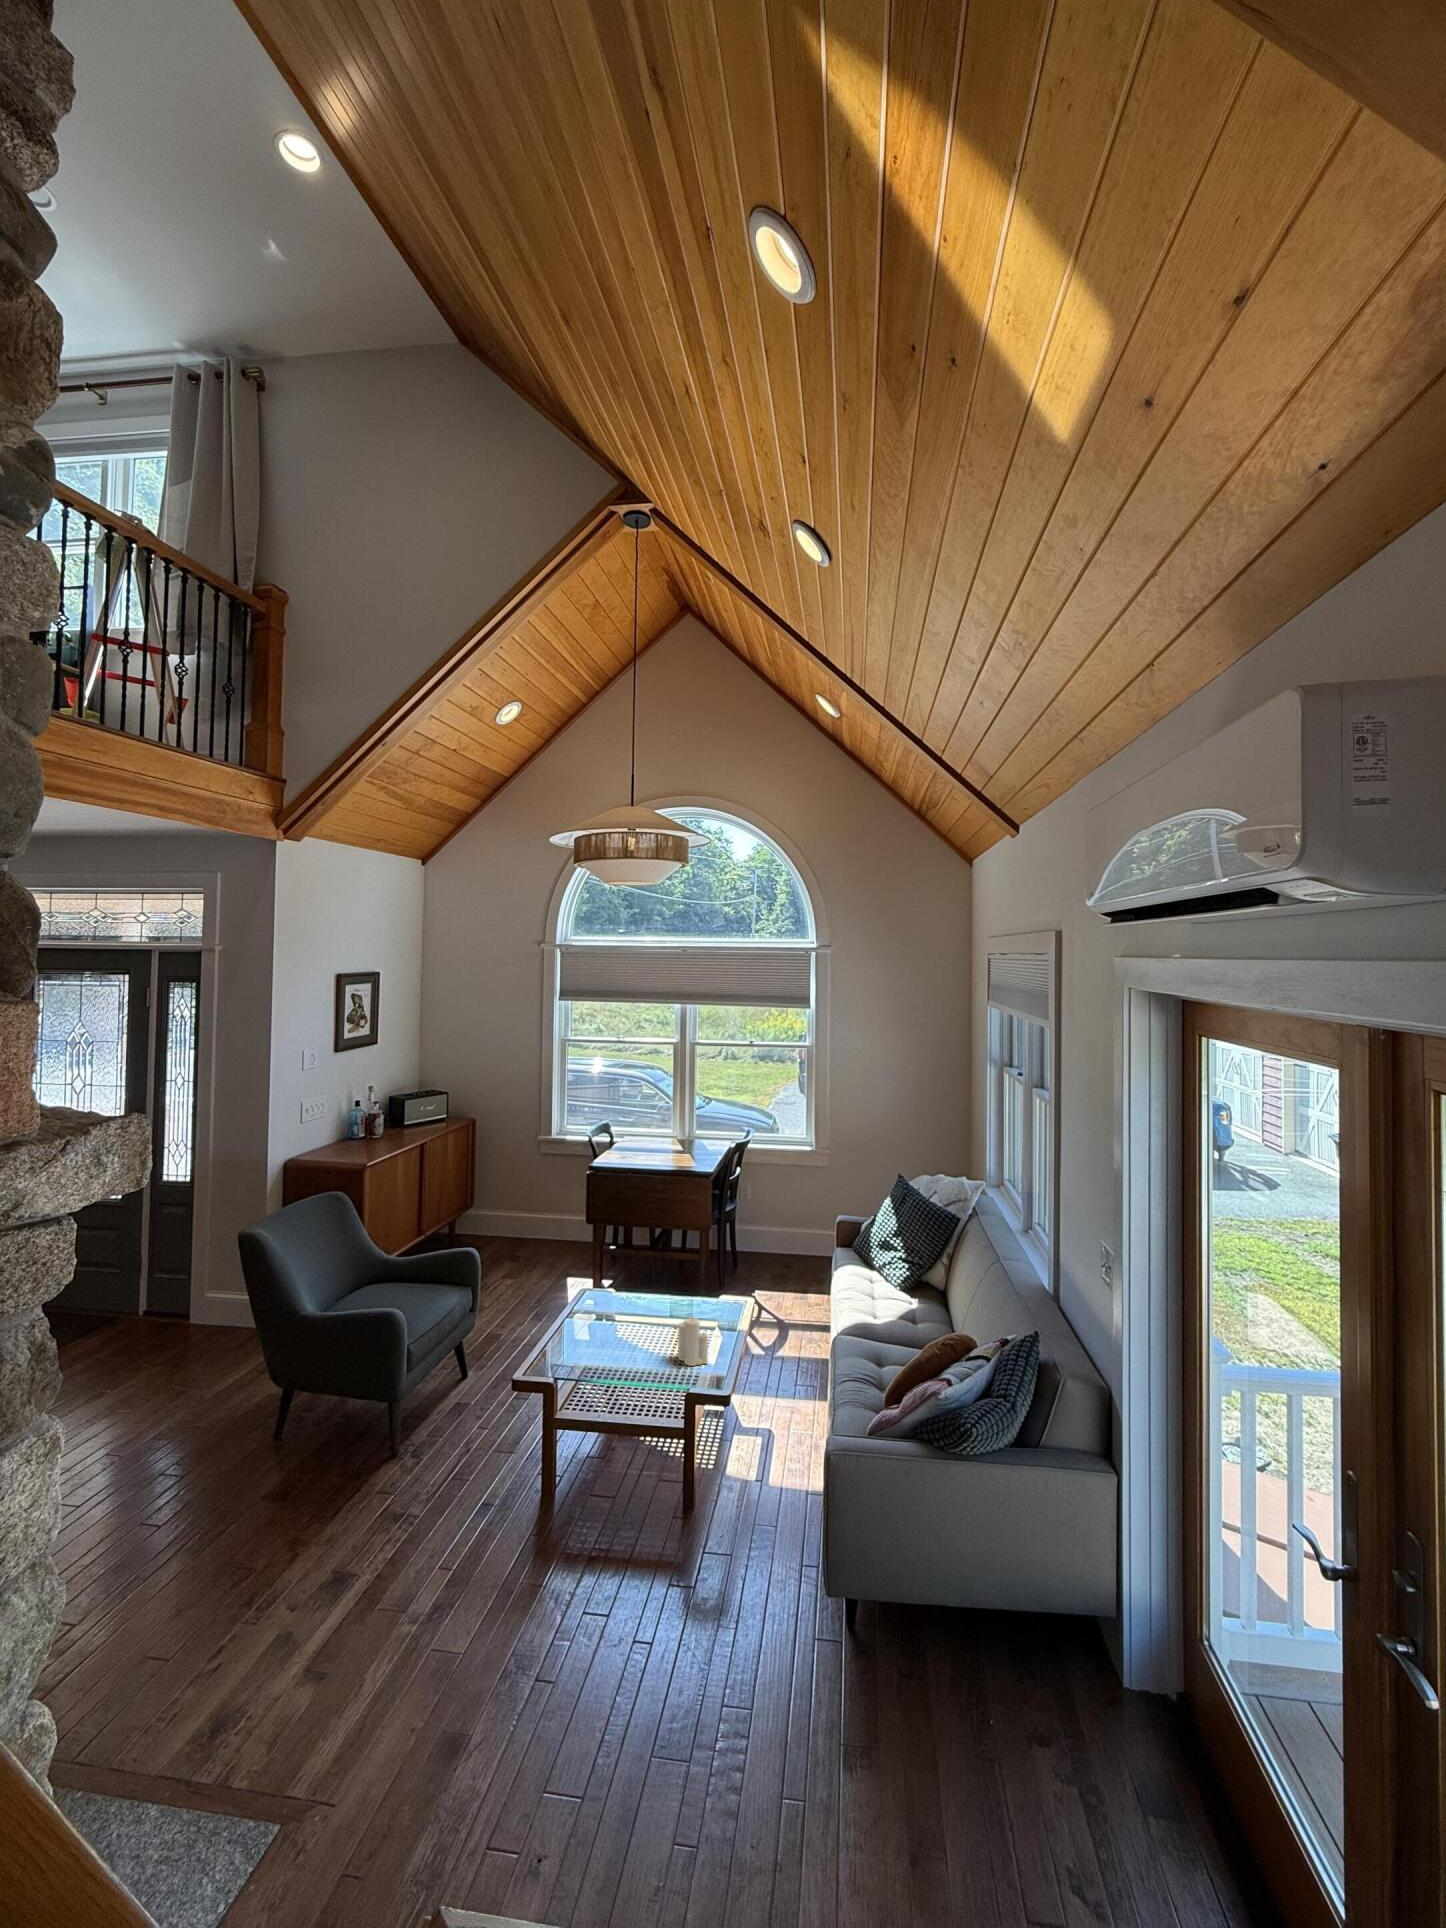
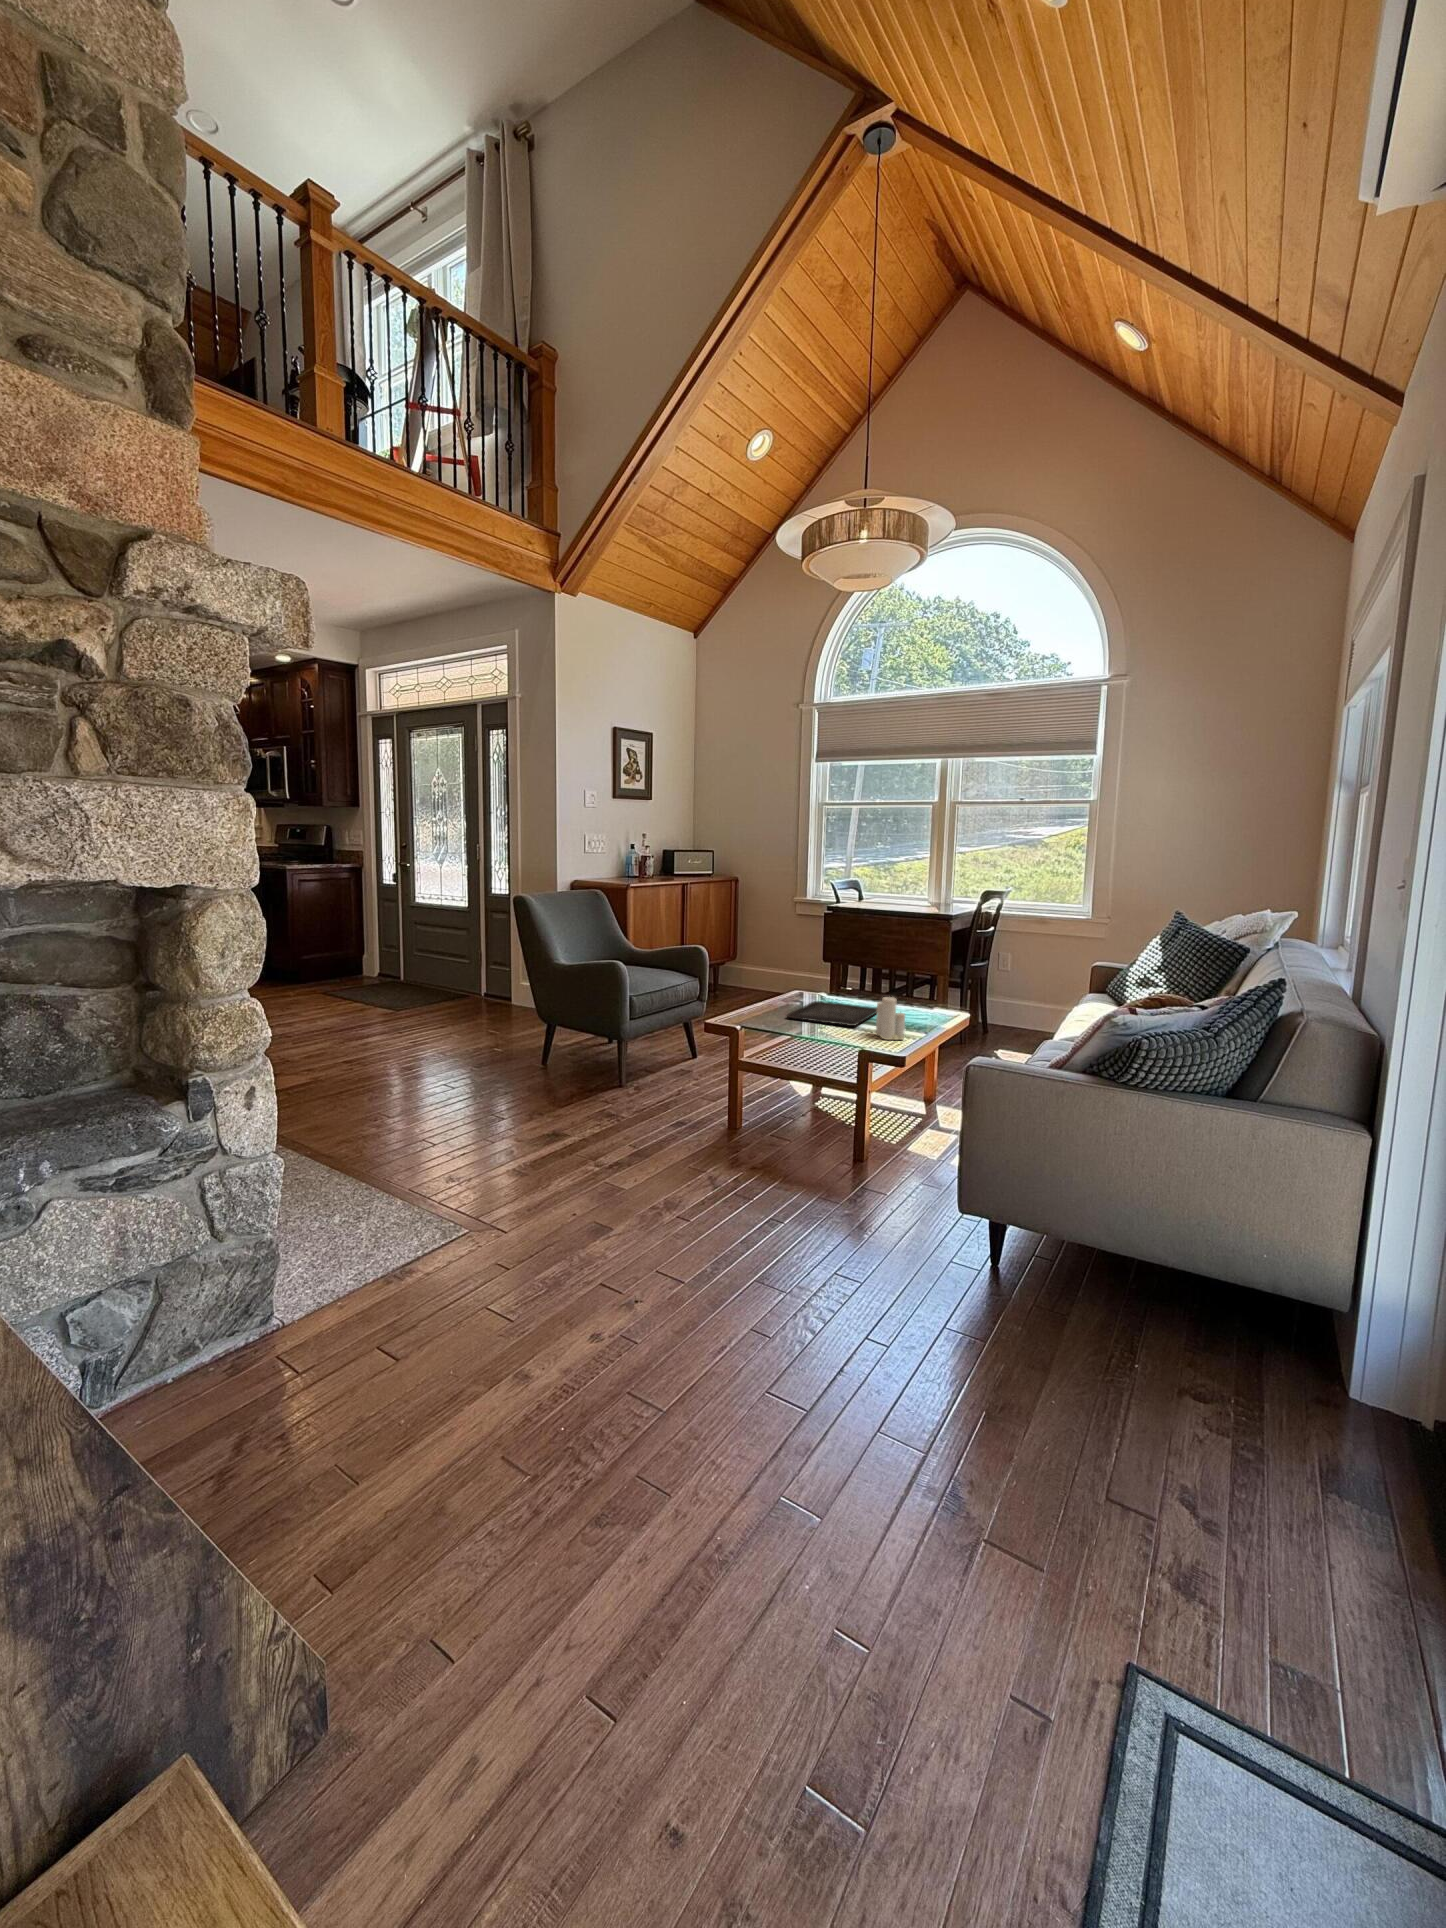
tray: none [578,1309,671,1348] -> present [787,1001,877,1026]

